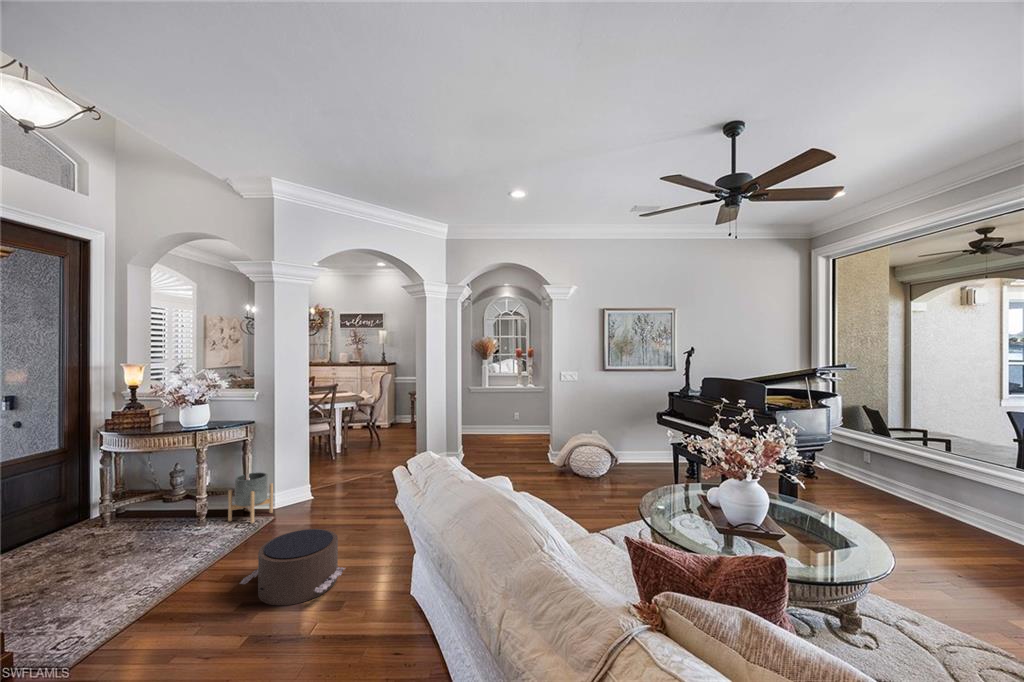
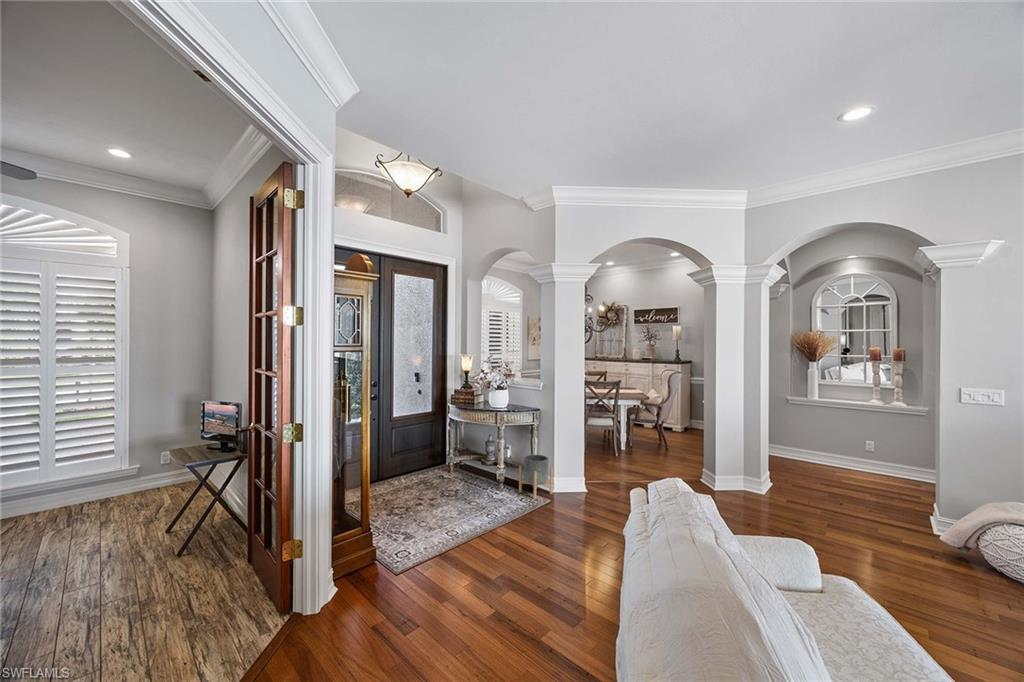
pouf: present [240,529,346,605] -> none [506,521,593,594]

